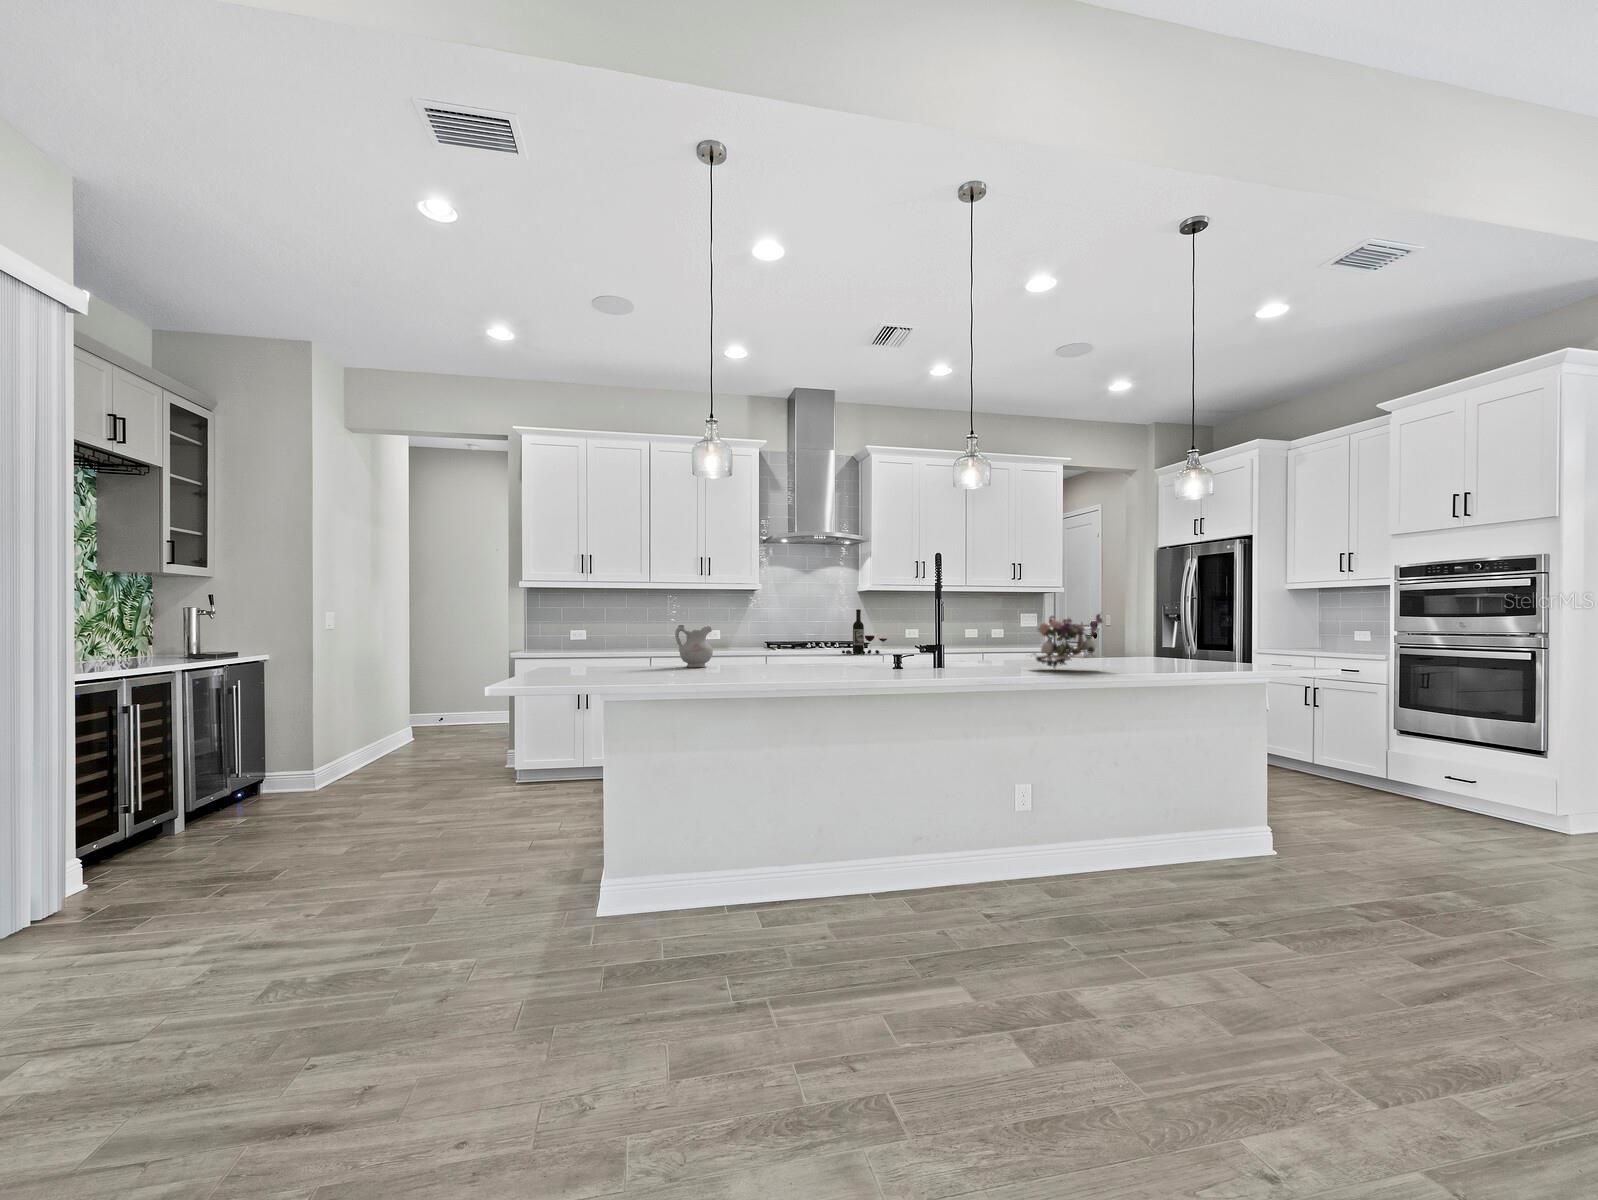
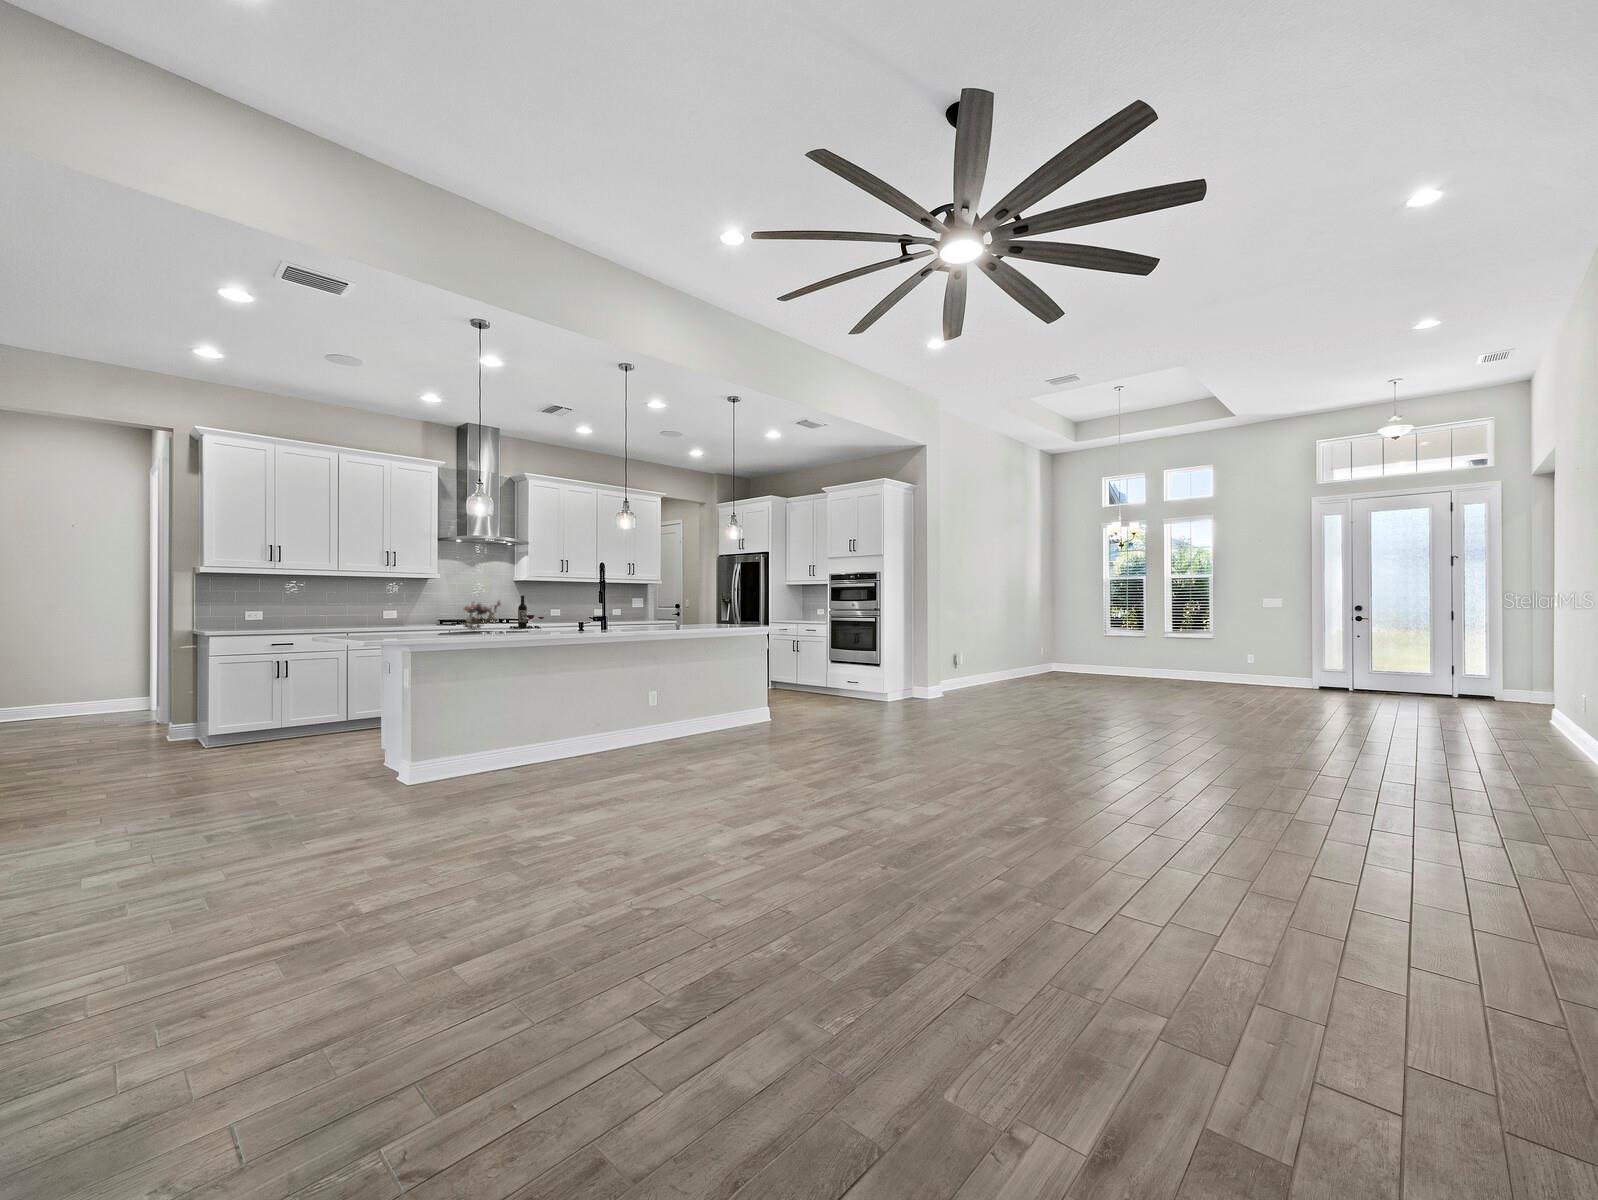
flower arrangement: present [1030,614,1102,668] -> present [462,600,501,630]
ceramic pitcher: present [675,625,713,667] -> none [409,607,438,638]

